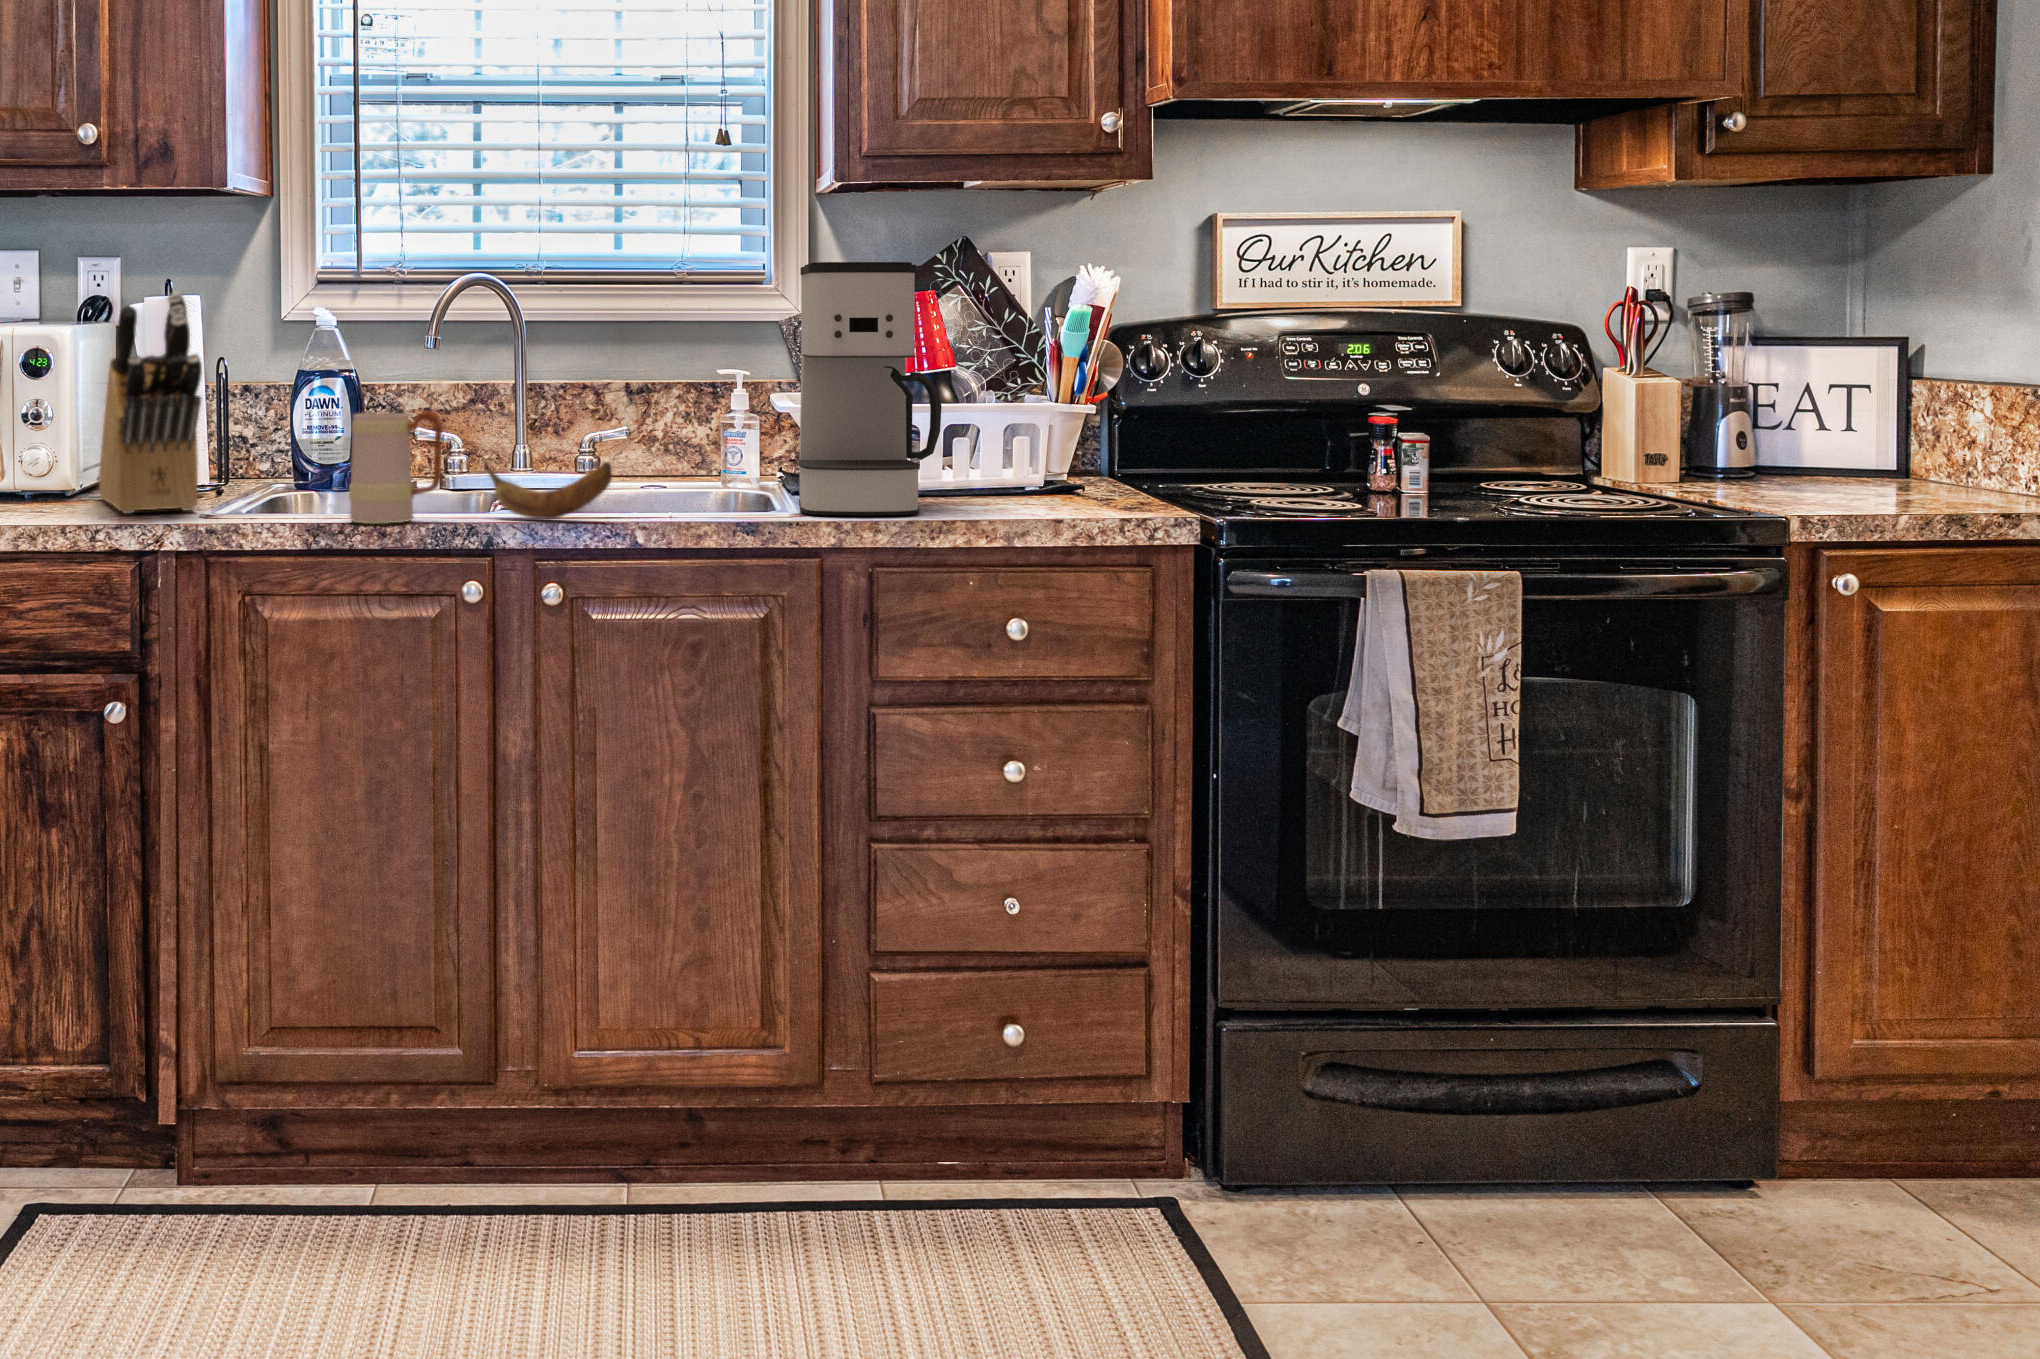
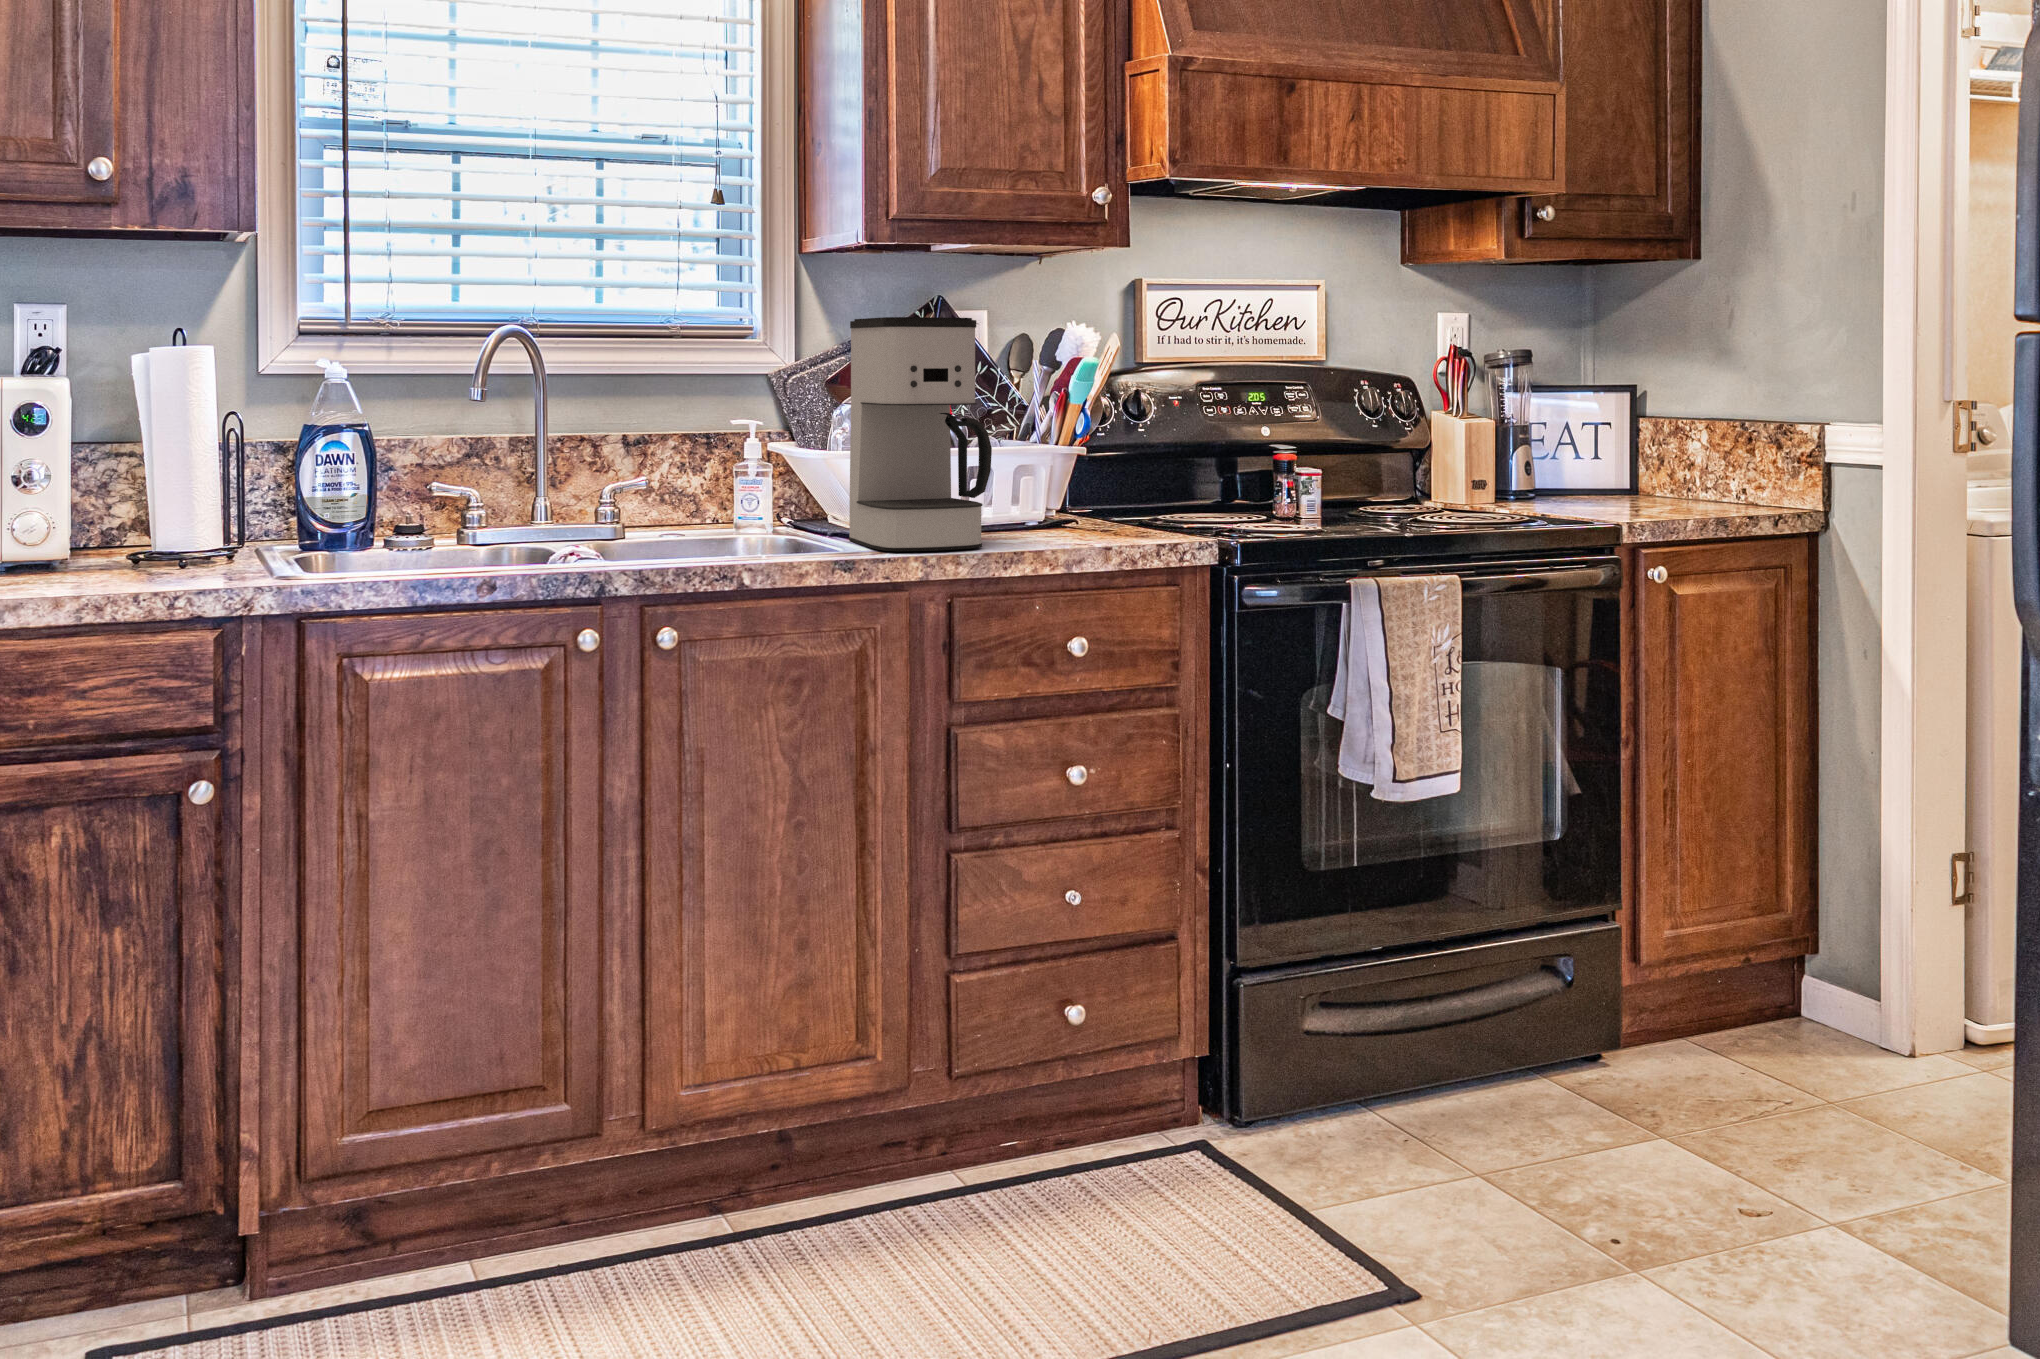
knife block: present [98,293,202,513] -> none [108,343,286,580]
mug: present [349,411,443,524] -> none [455,462,554,579]
banana: present [484,462,612,519] -> none [585,508,723,566]

